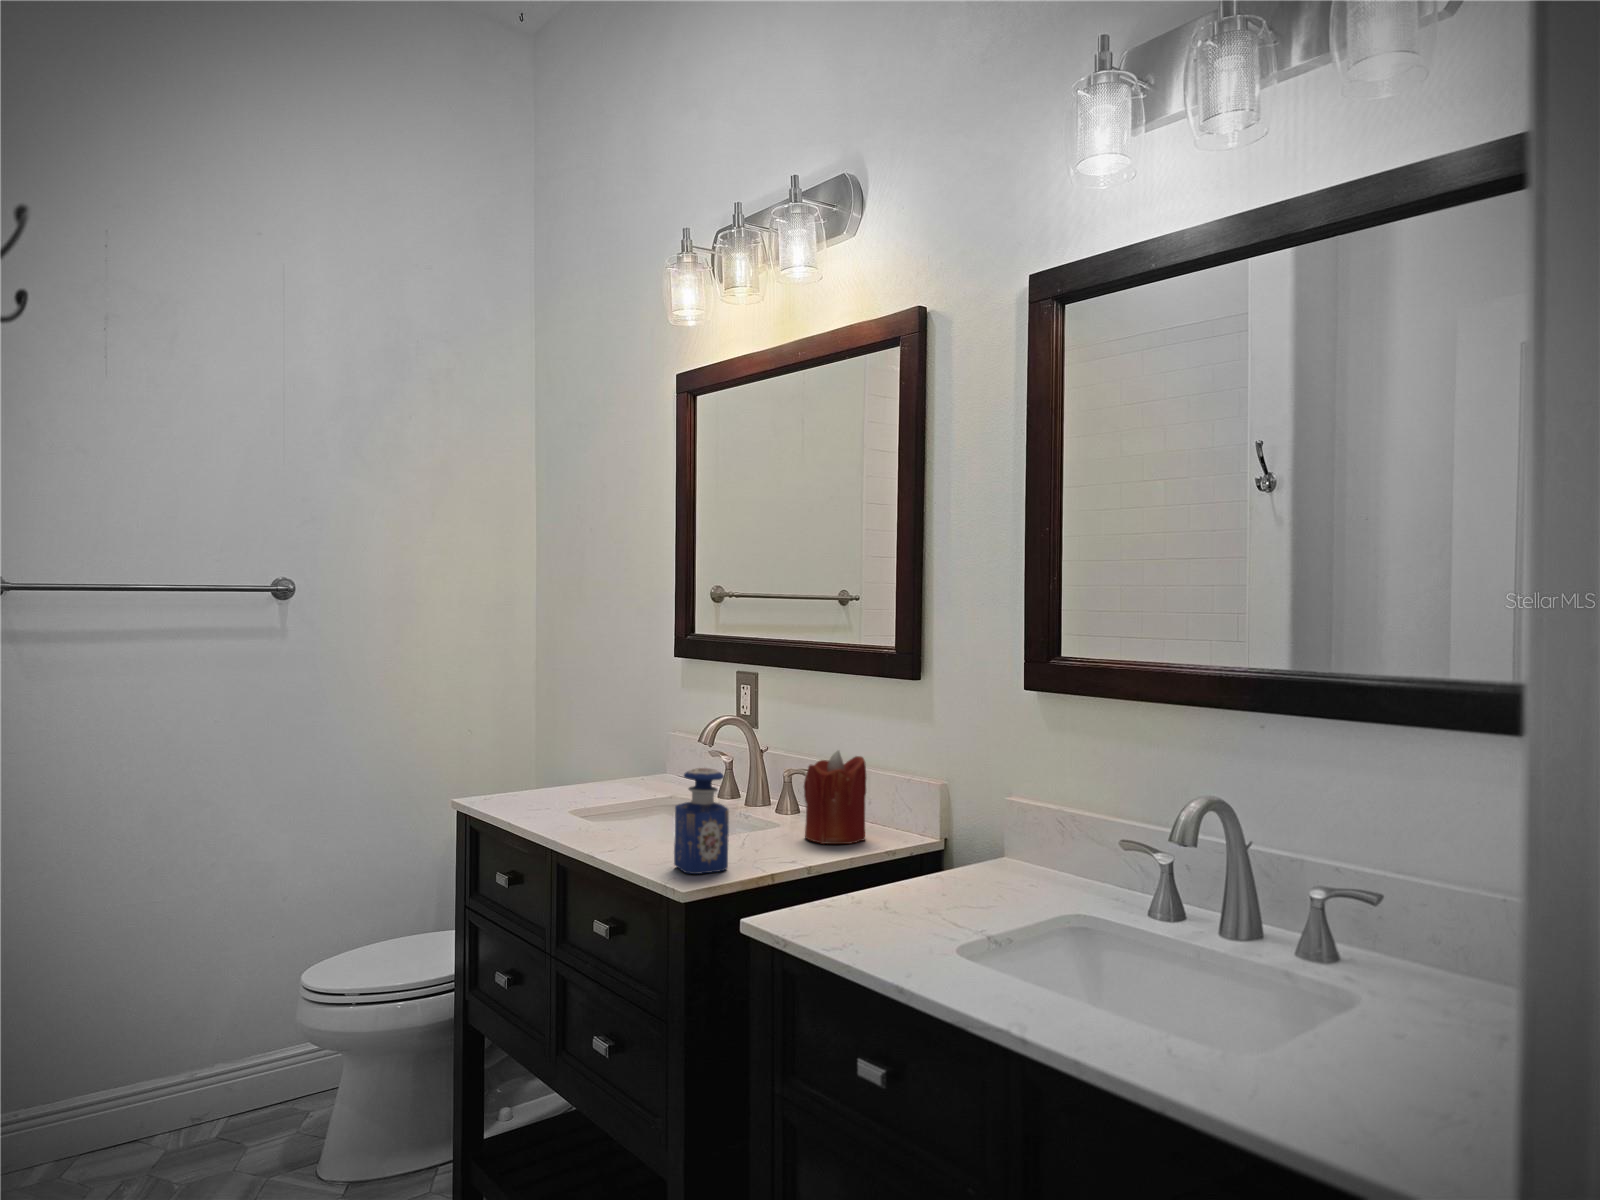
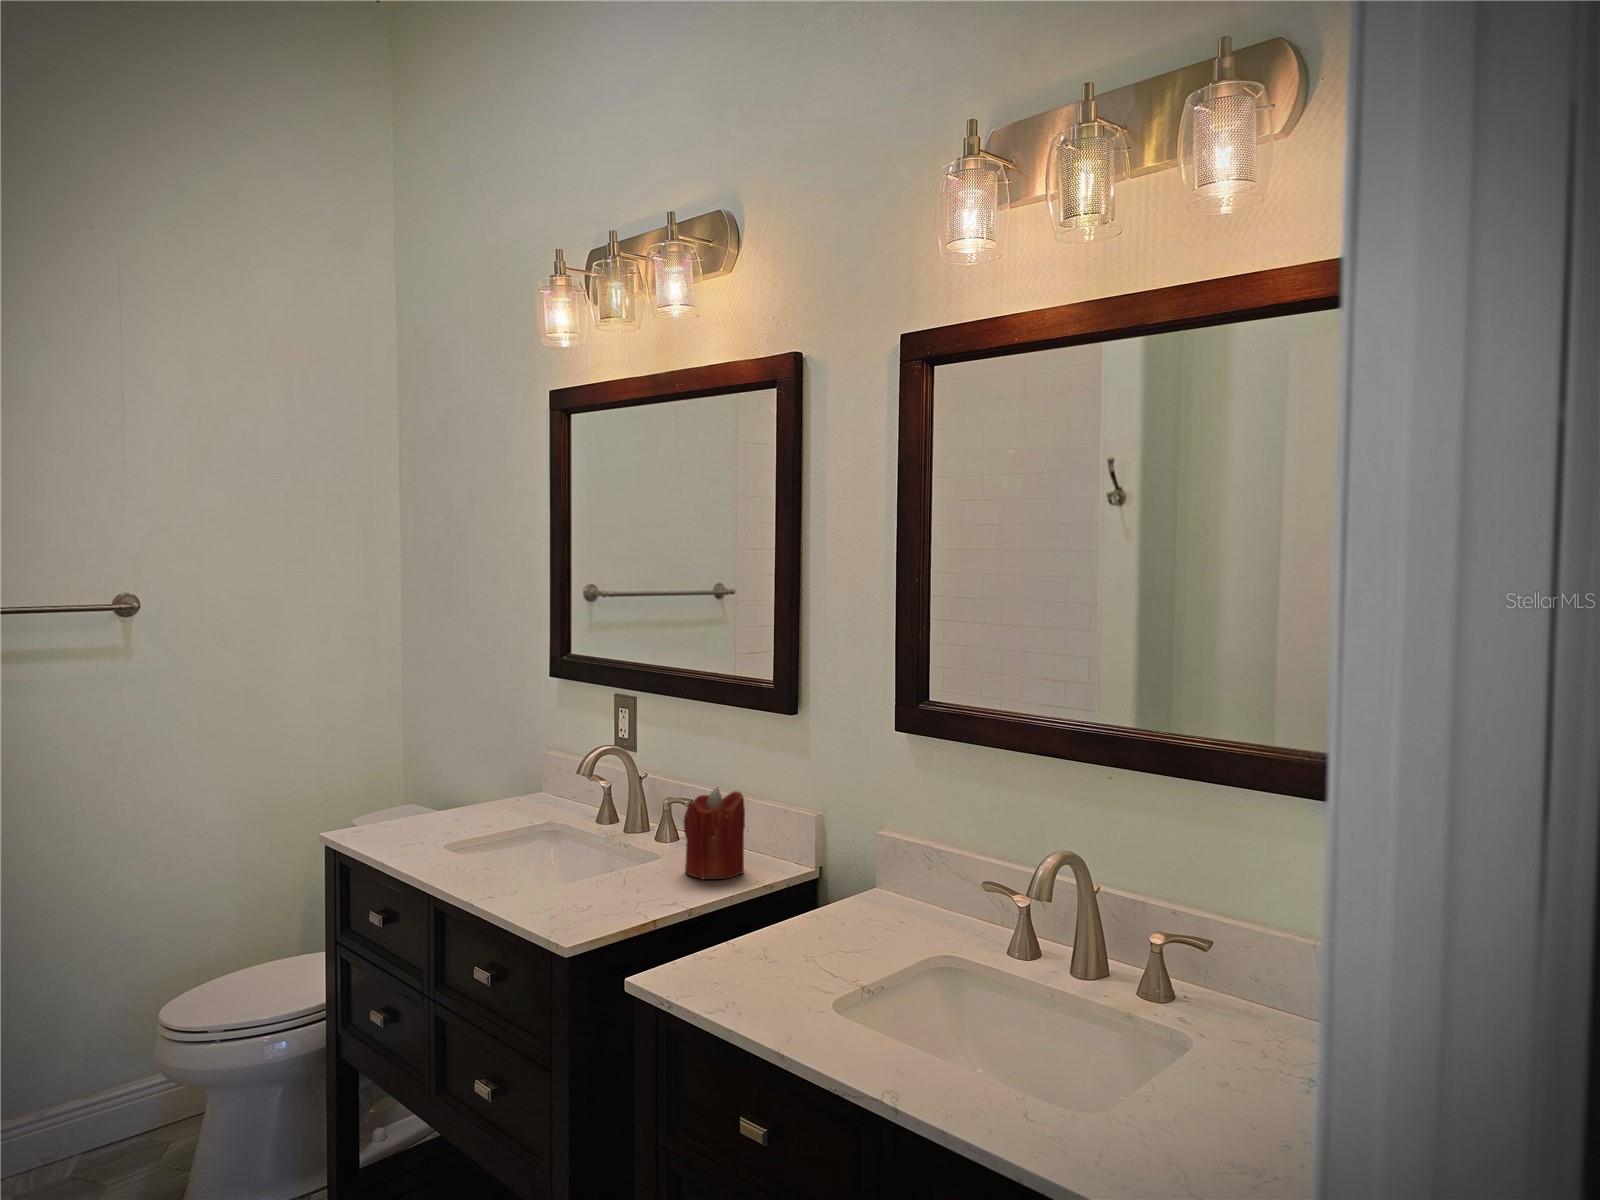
perfume bottle: present [674,768,729,874] -> none [559,817,612,922]

